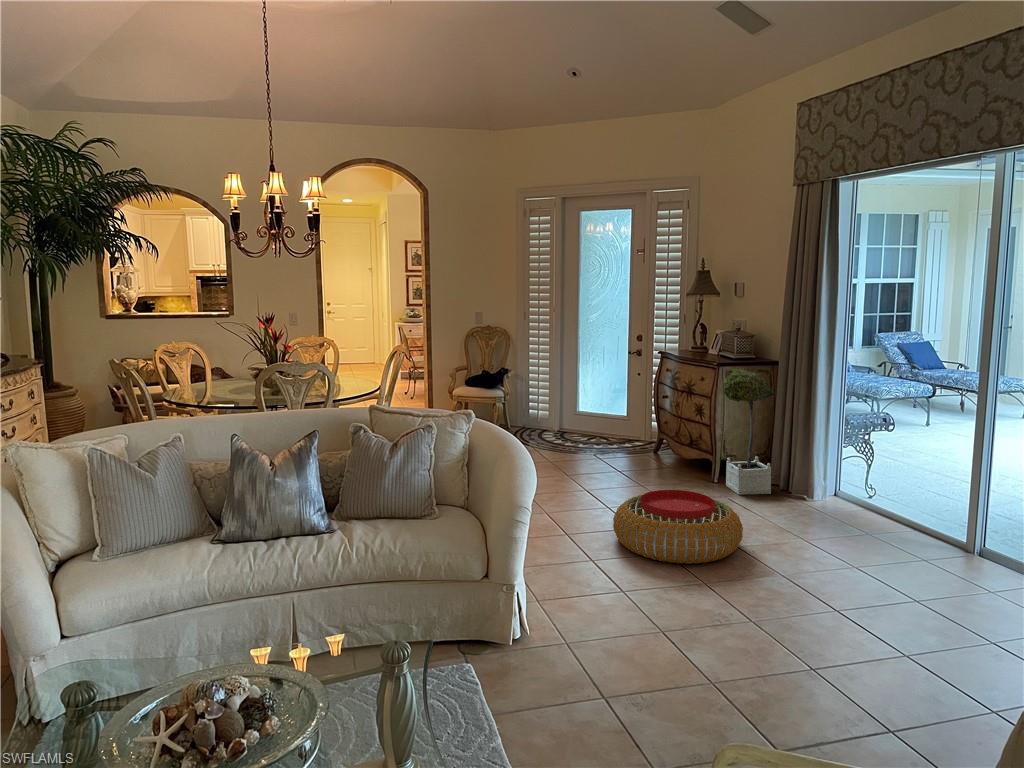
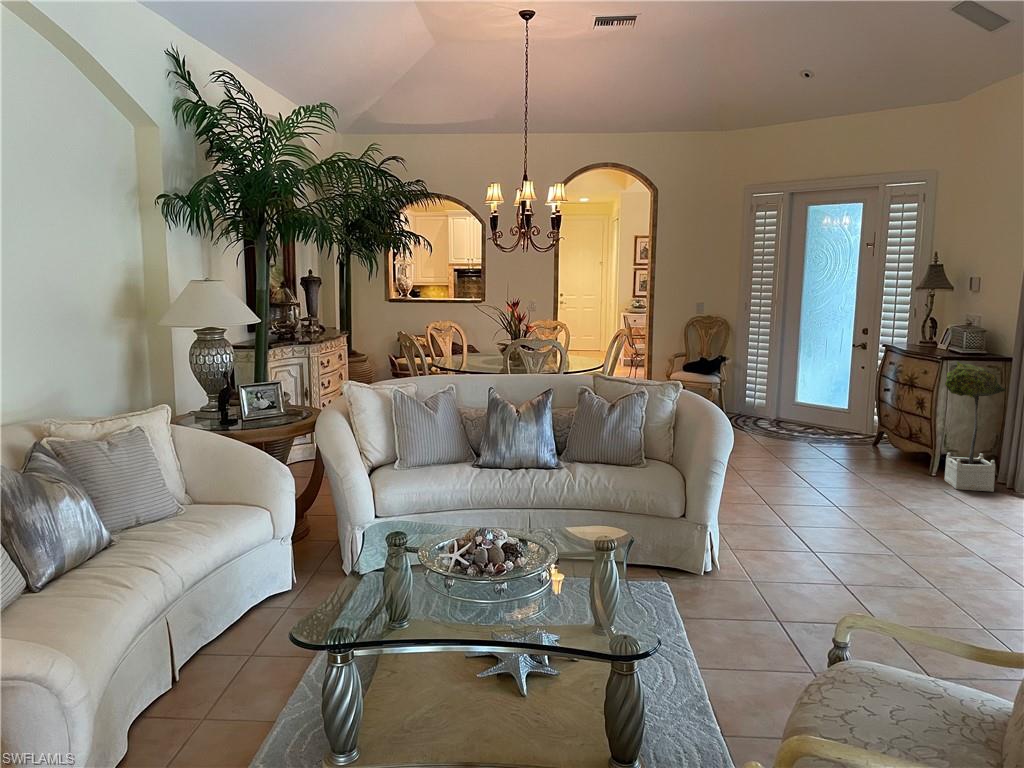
pouf: present [613,490,743,564] -> none [812,472,945,540]

